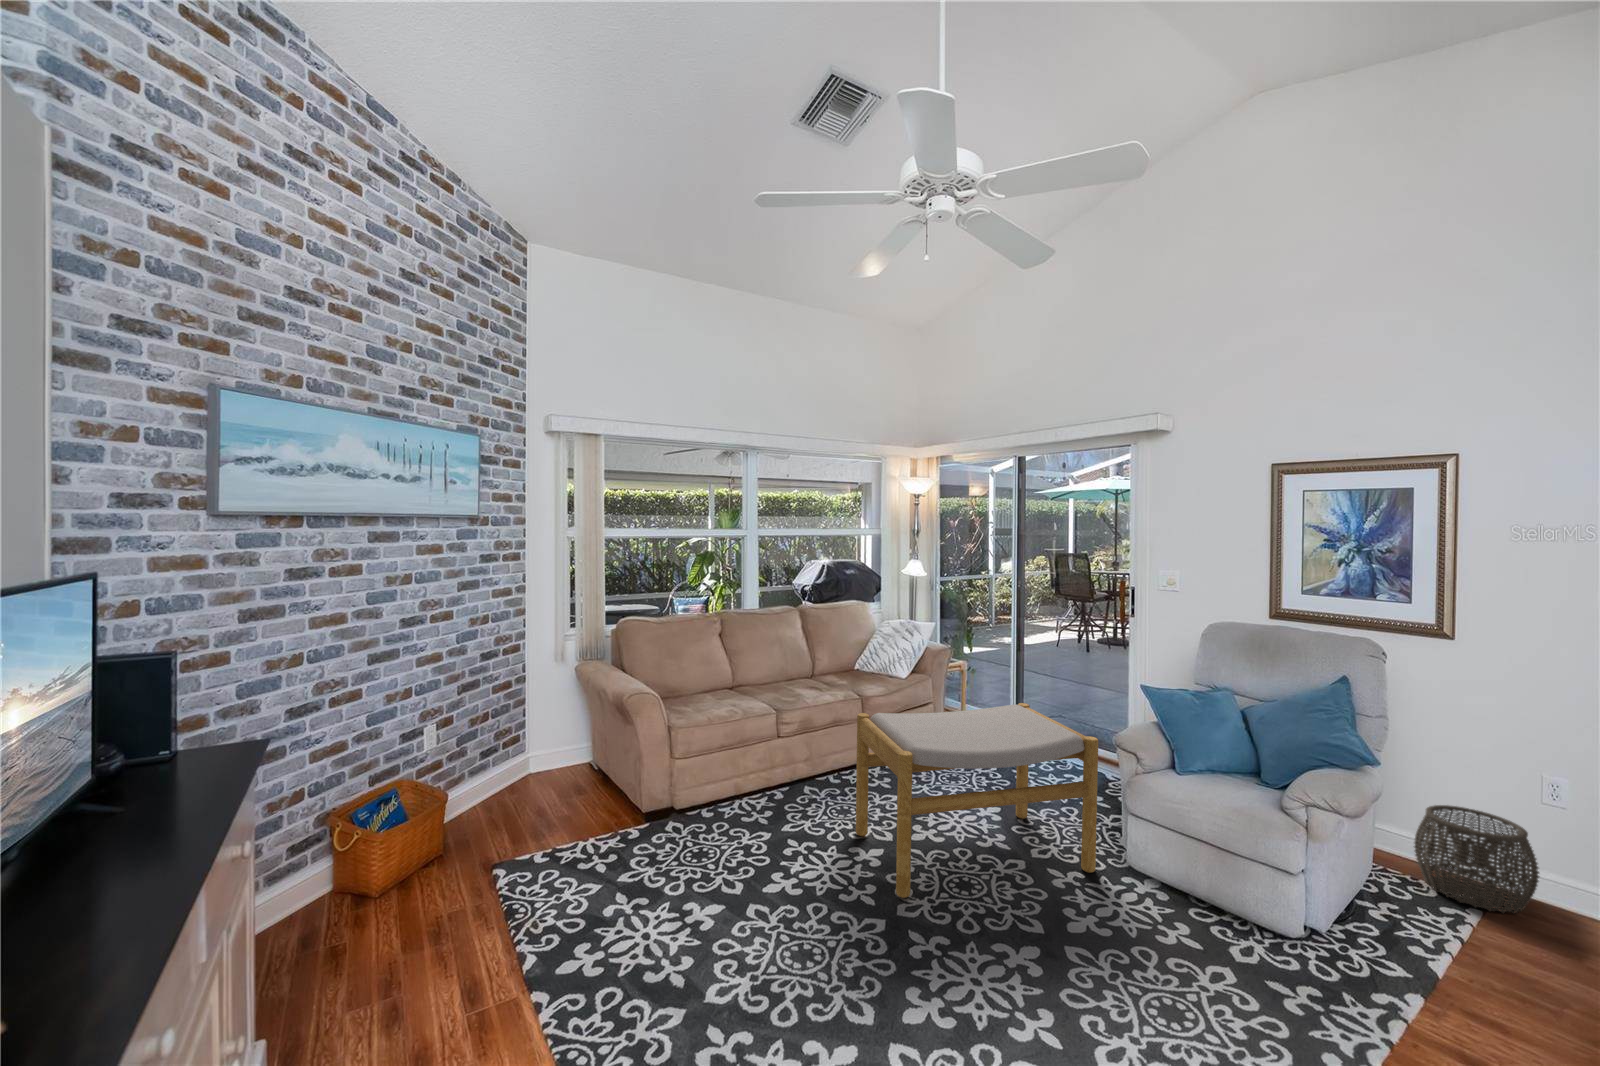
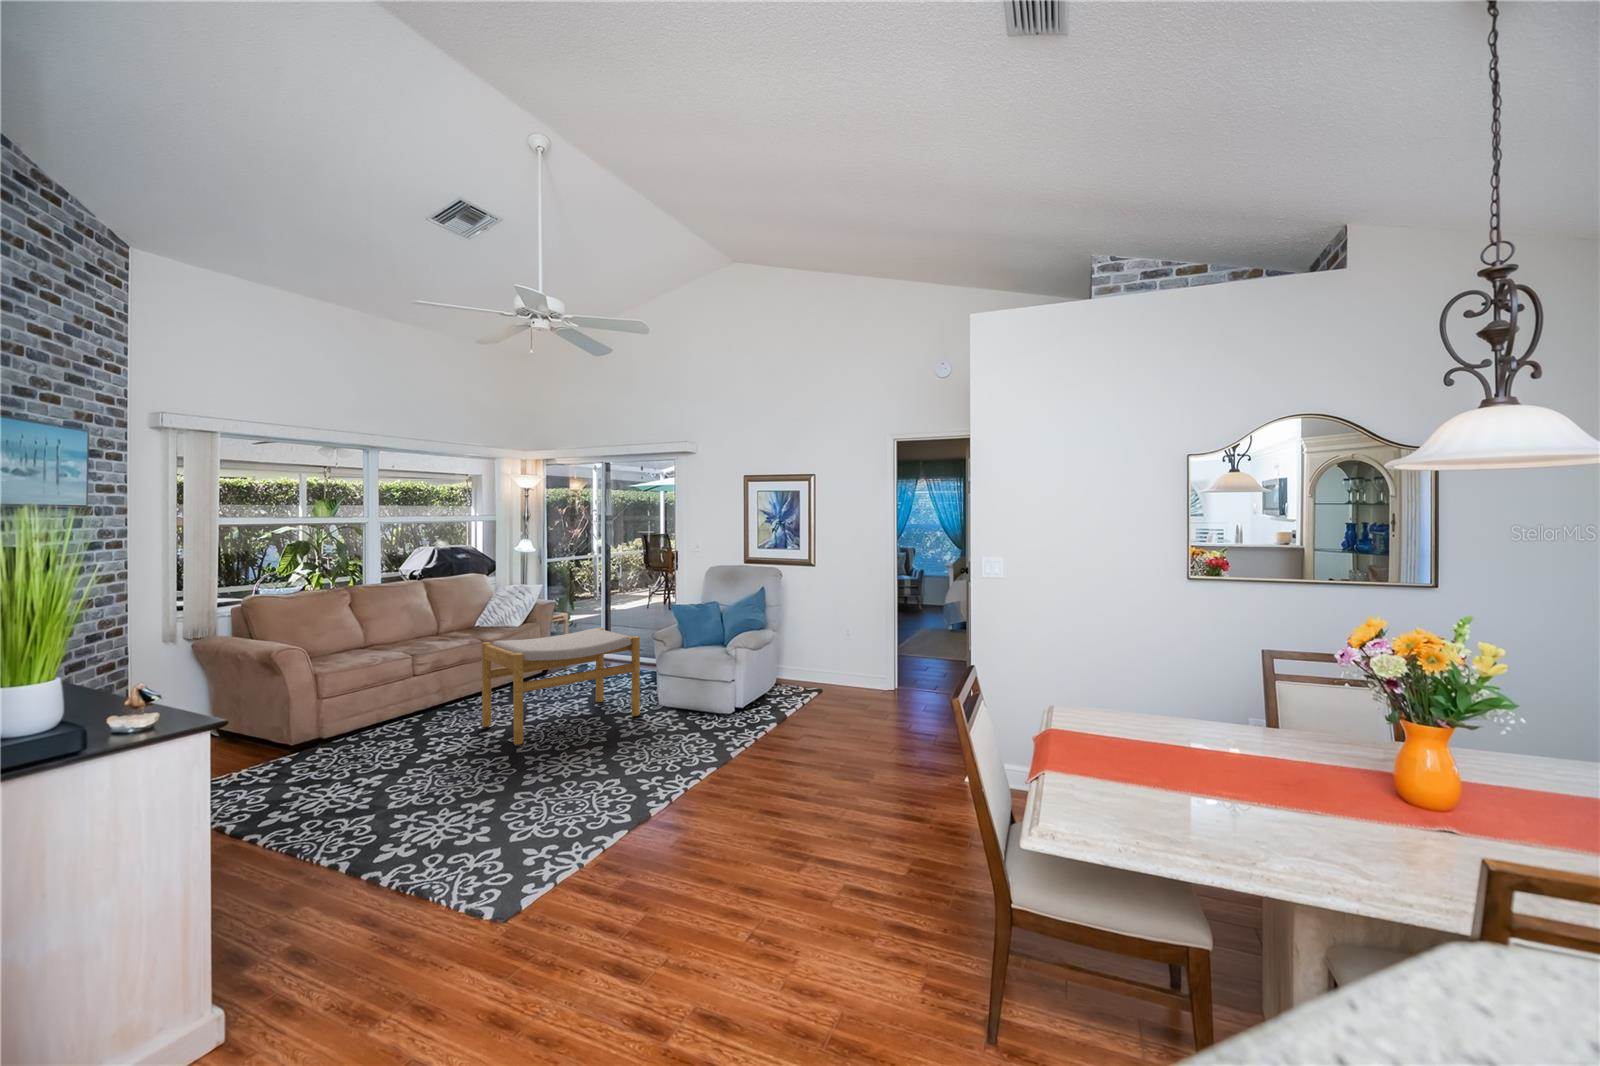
woven basket: present [1414,805,1539,913] -> none [796,651,839,695]

